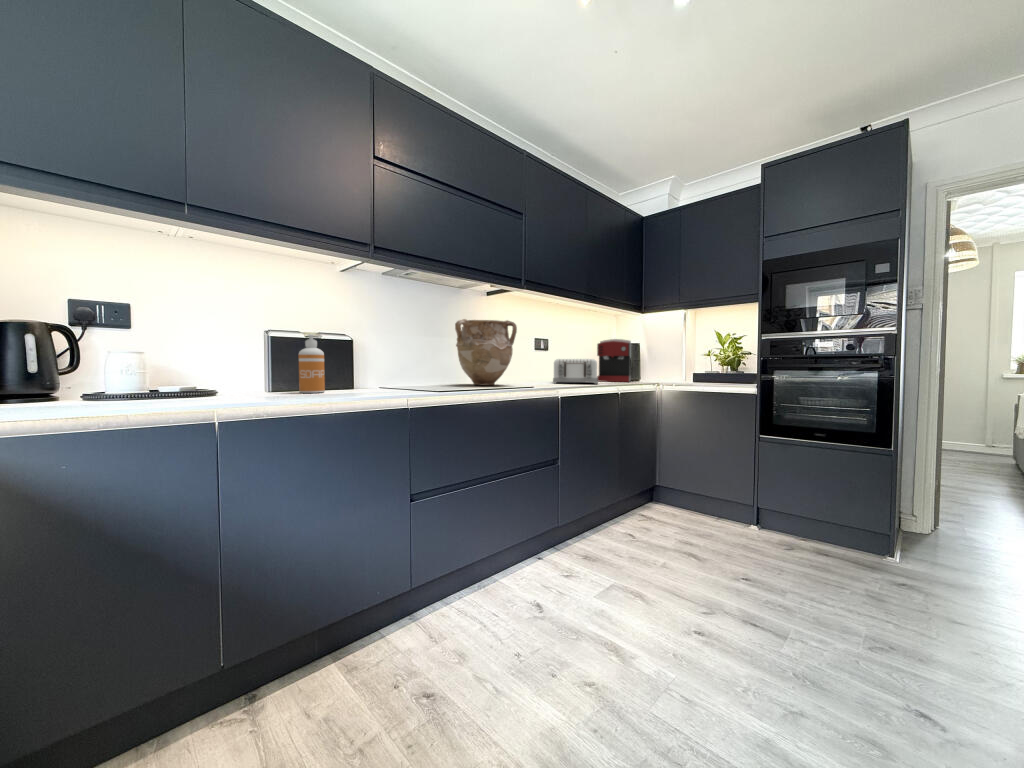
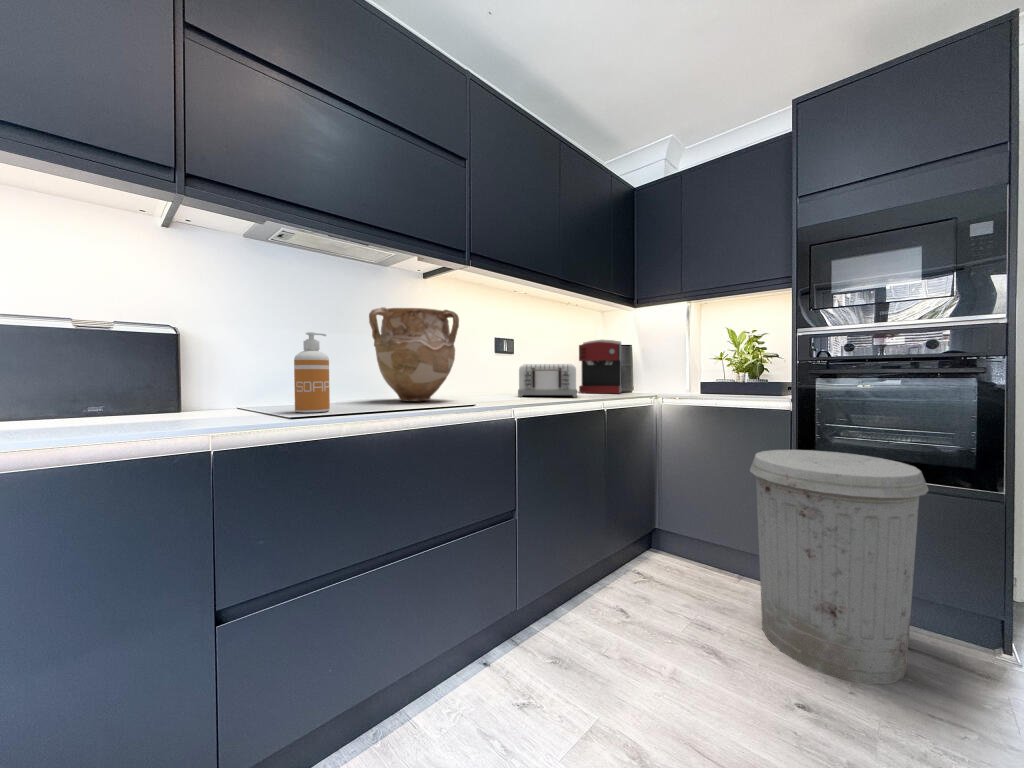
soap dispenser: present [299,334,325,393] -> present [294,332,330,413]
trash can: none [722,423,837,573] -> present [750,450,928,684]

